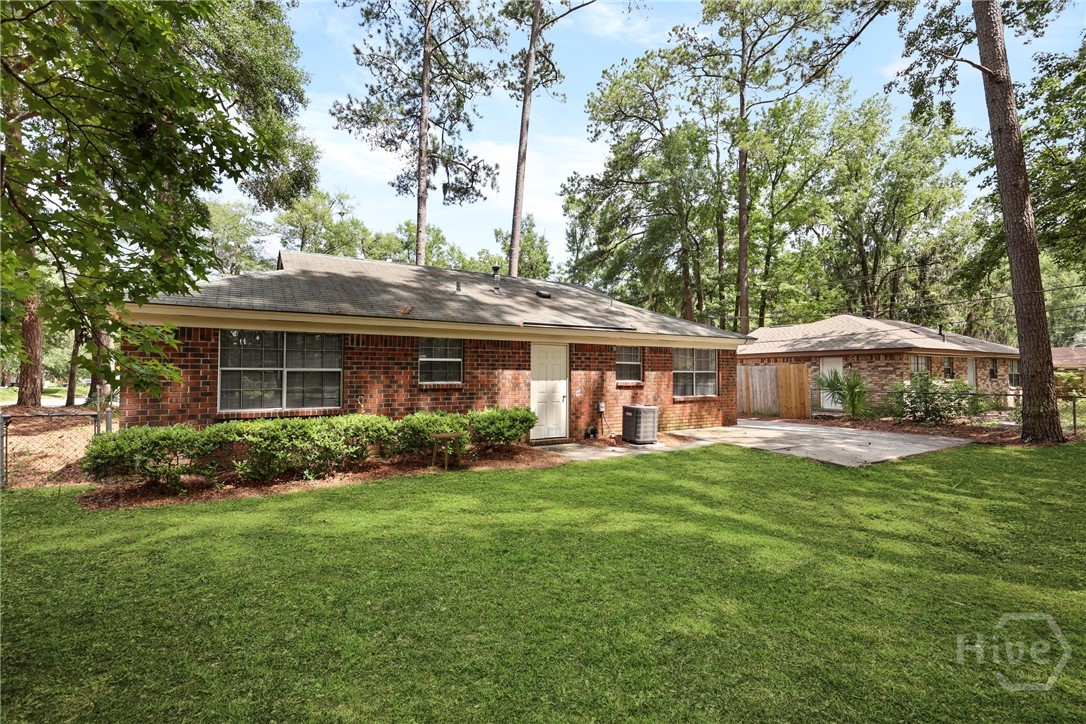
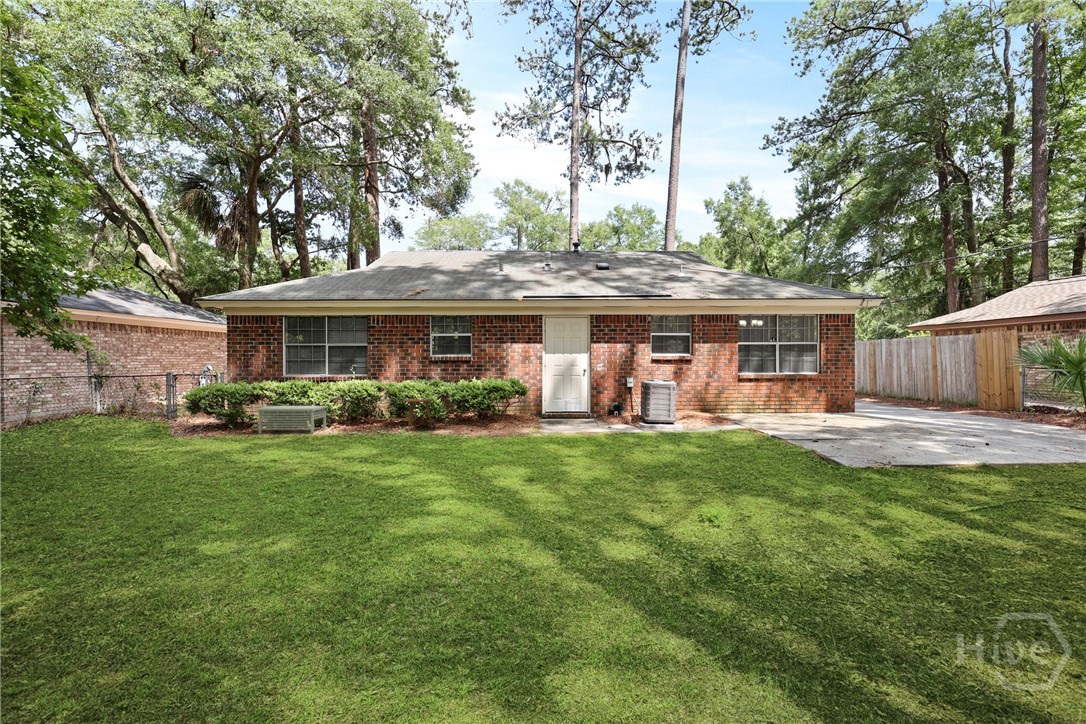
storage bench: none [249,449,337,496] -> present [256,406,326,433]

